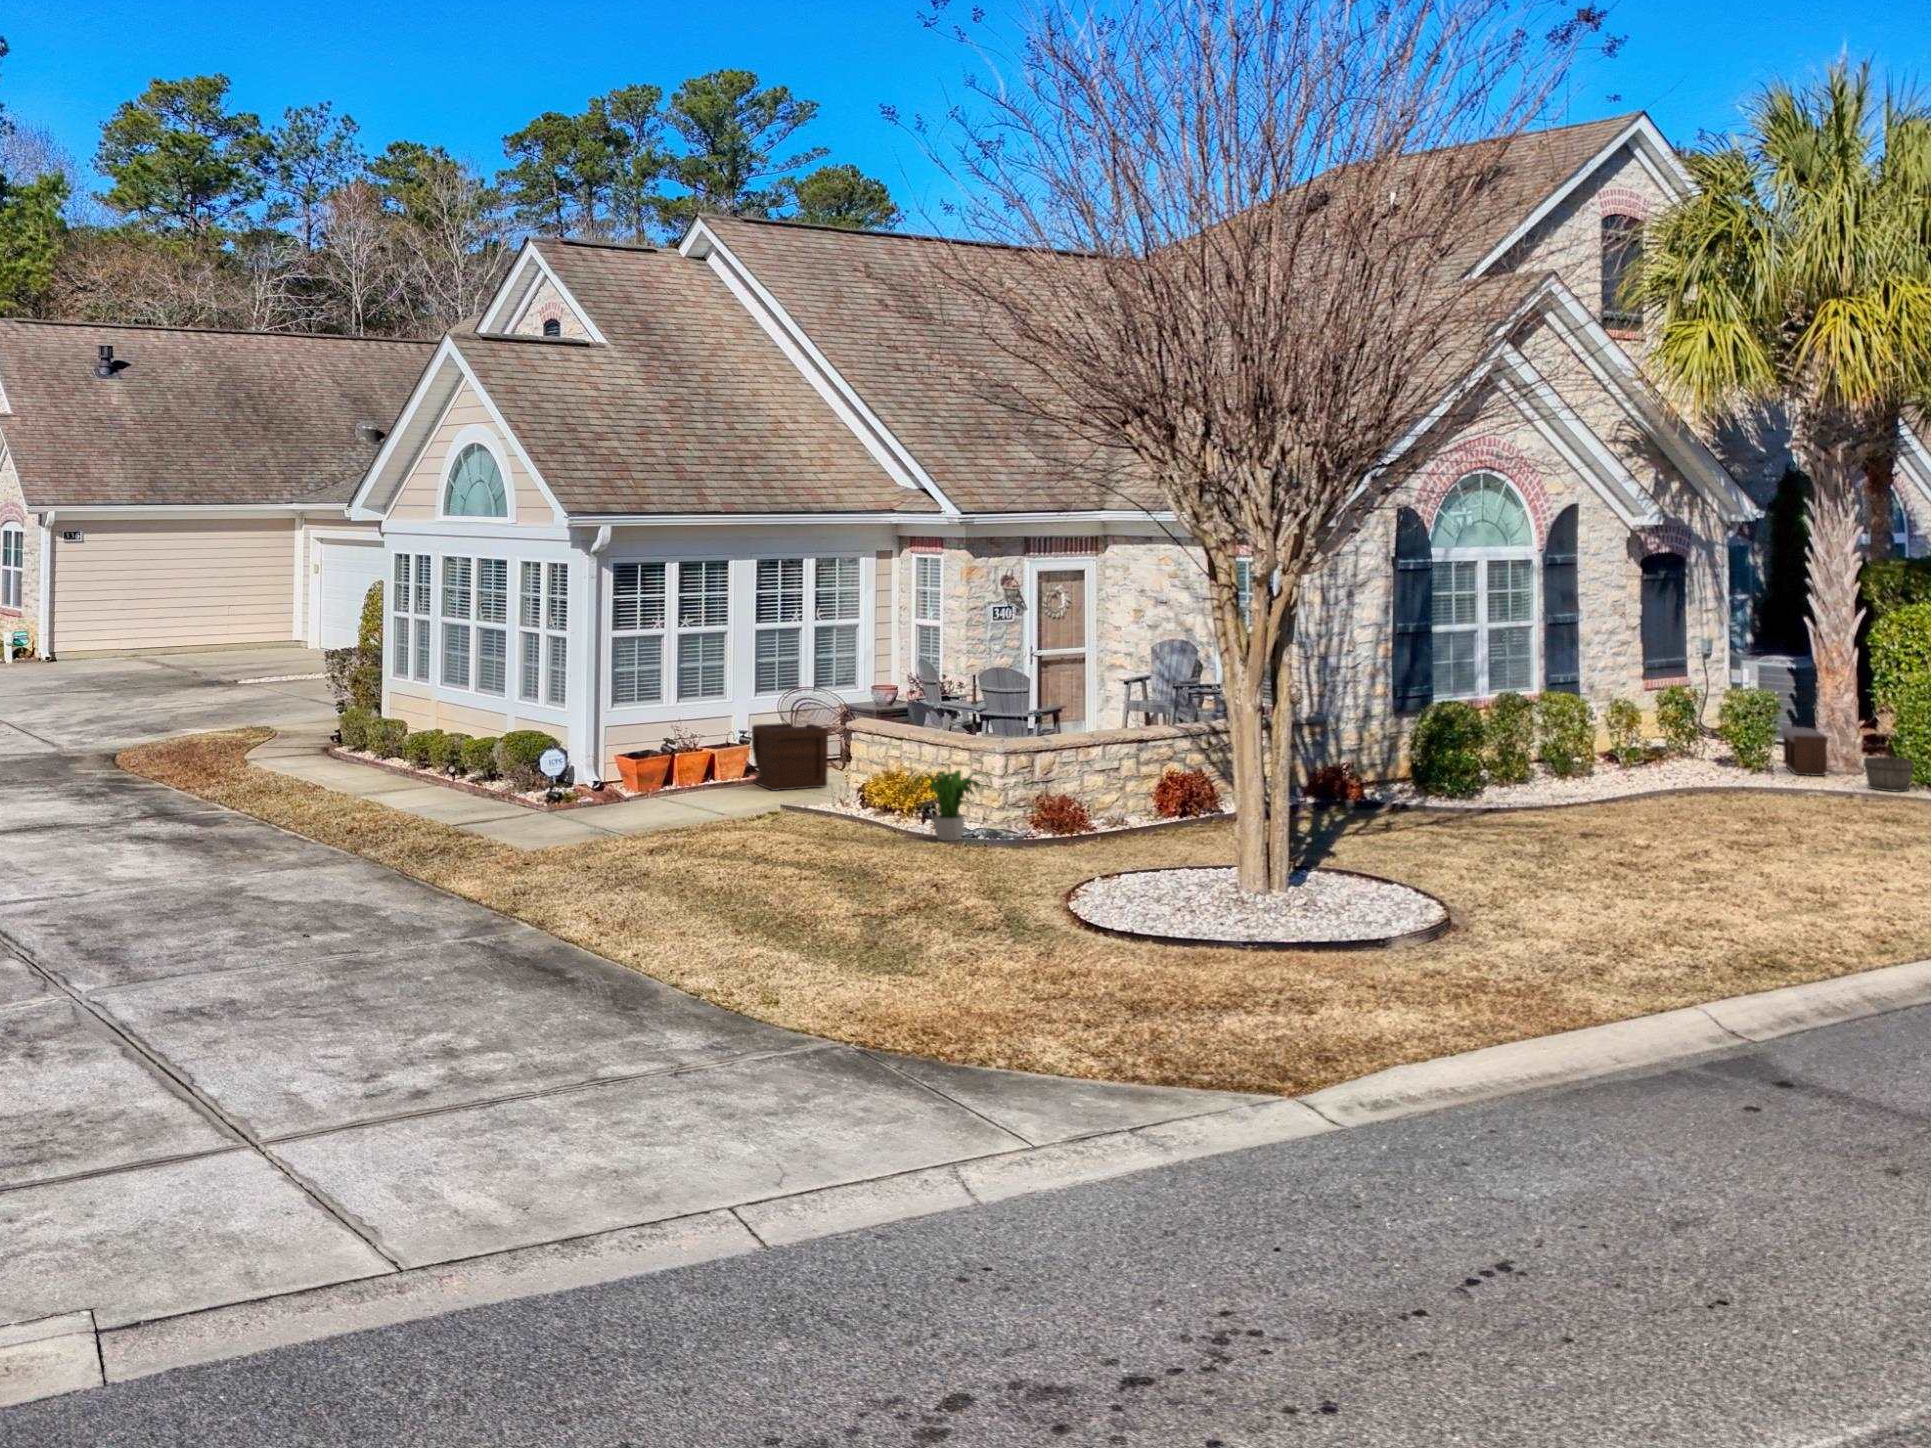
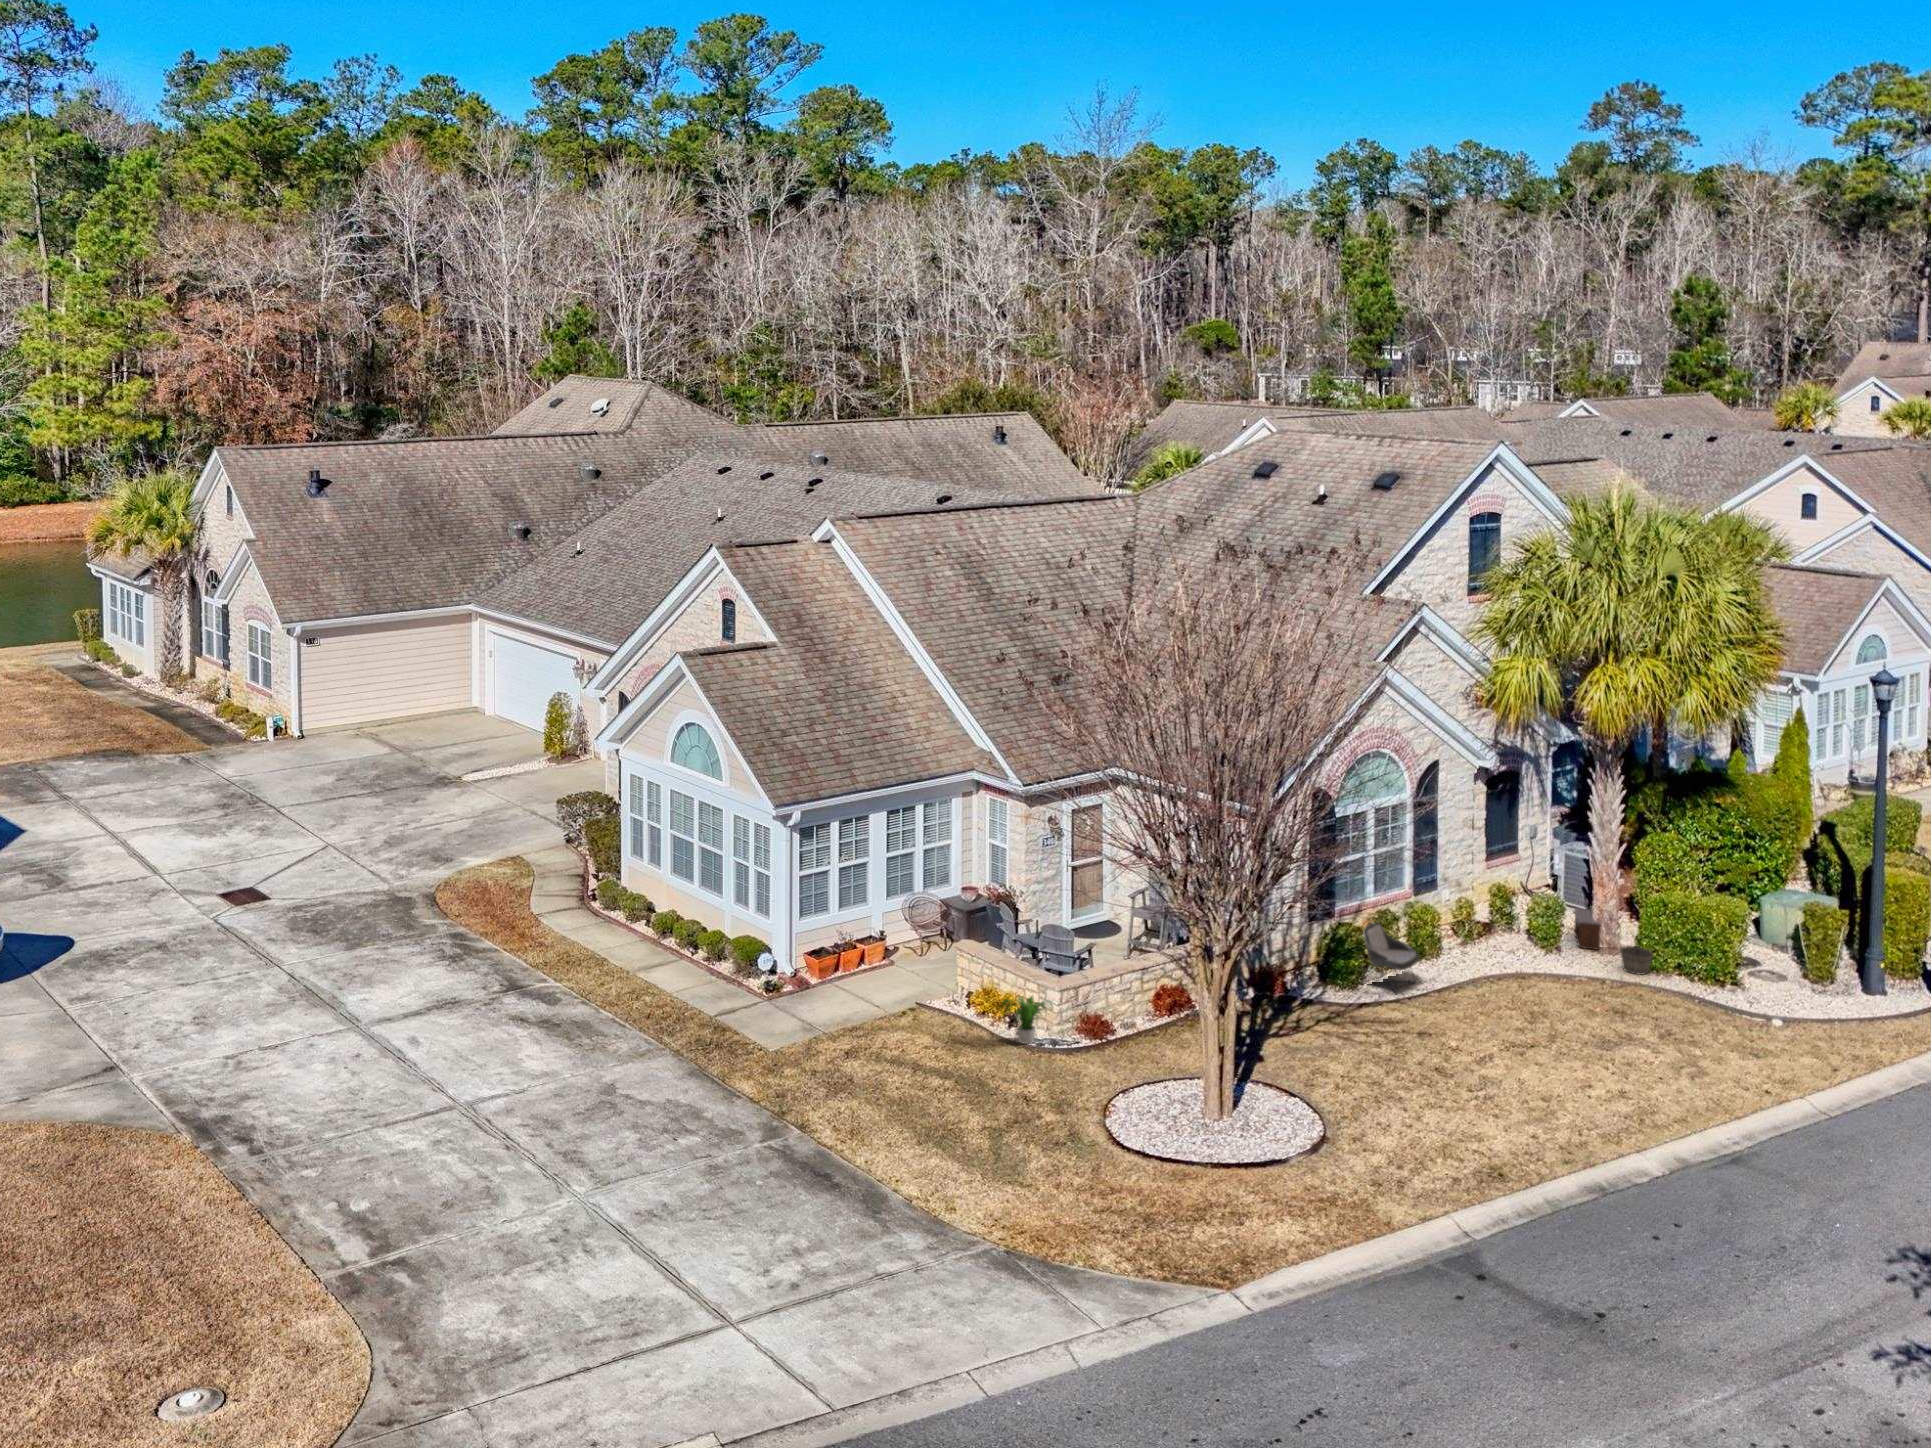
lounge chair: none [1476,711,1566,805] -> present [1363,923,1420,992]
wooden crate: present [751,723,828,791] -> none [883,916,935,971]

